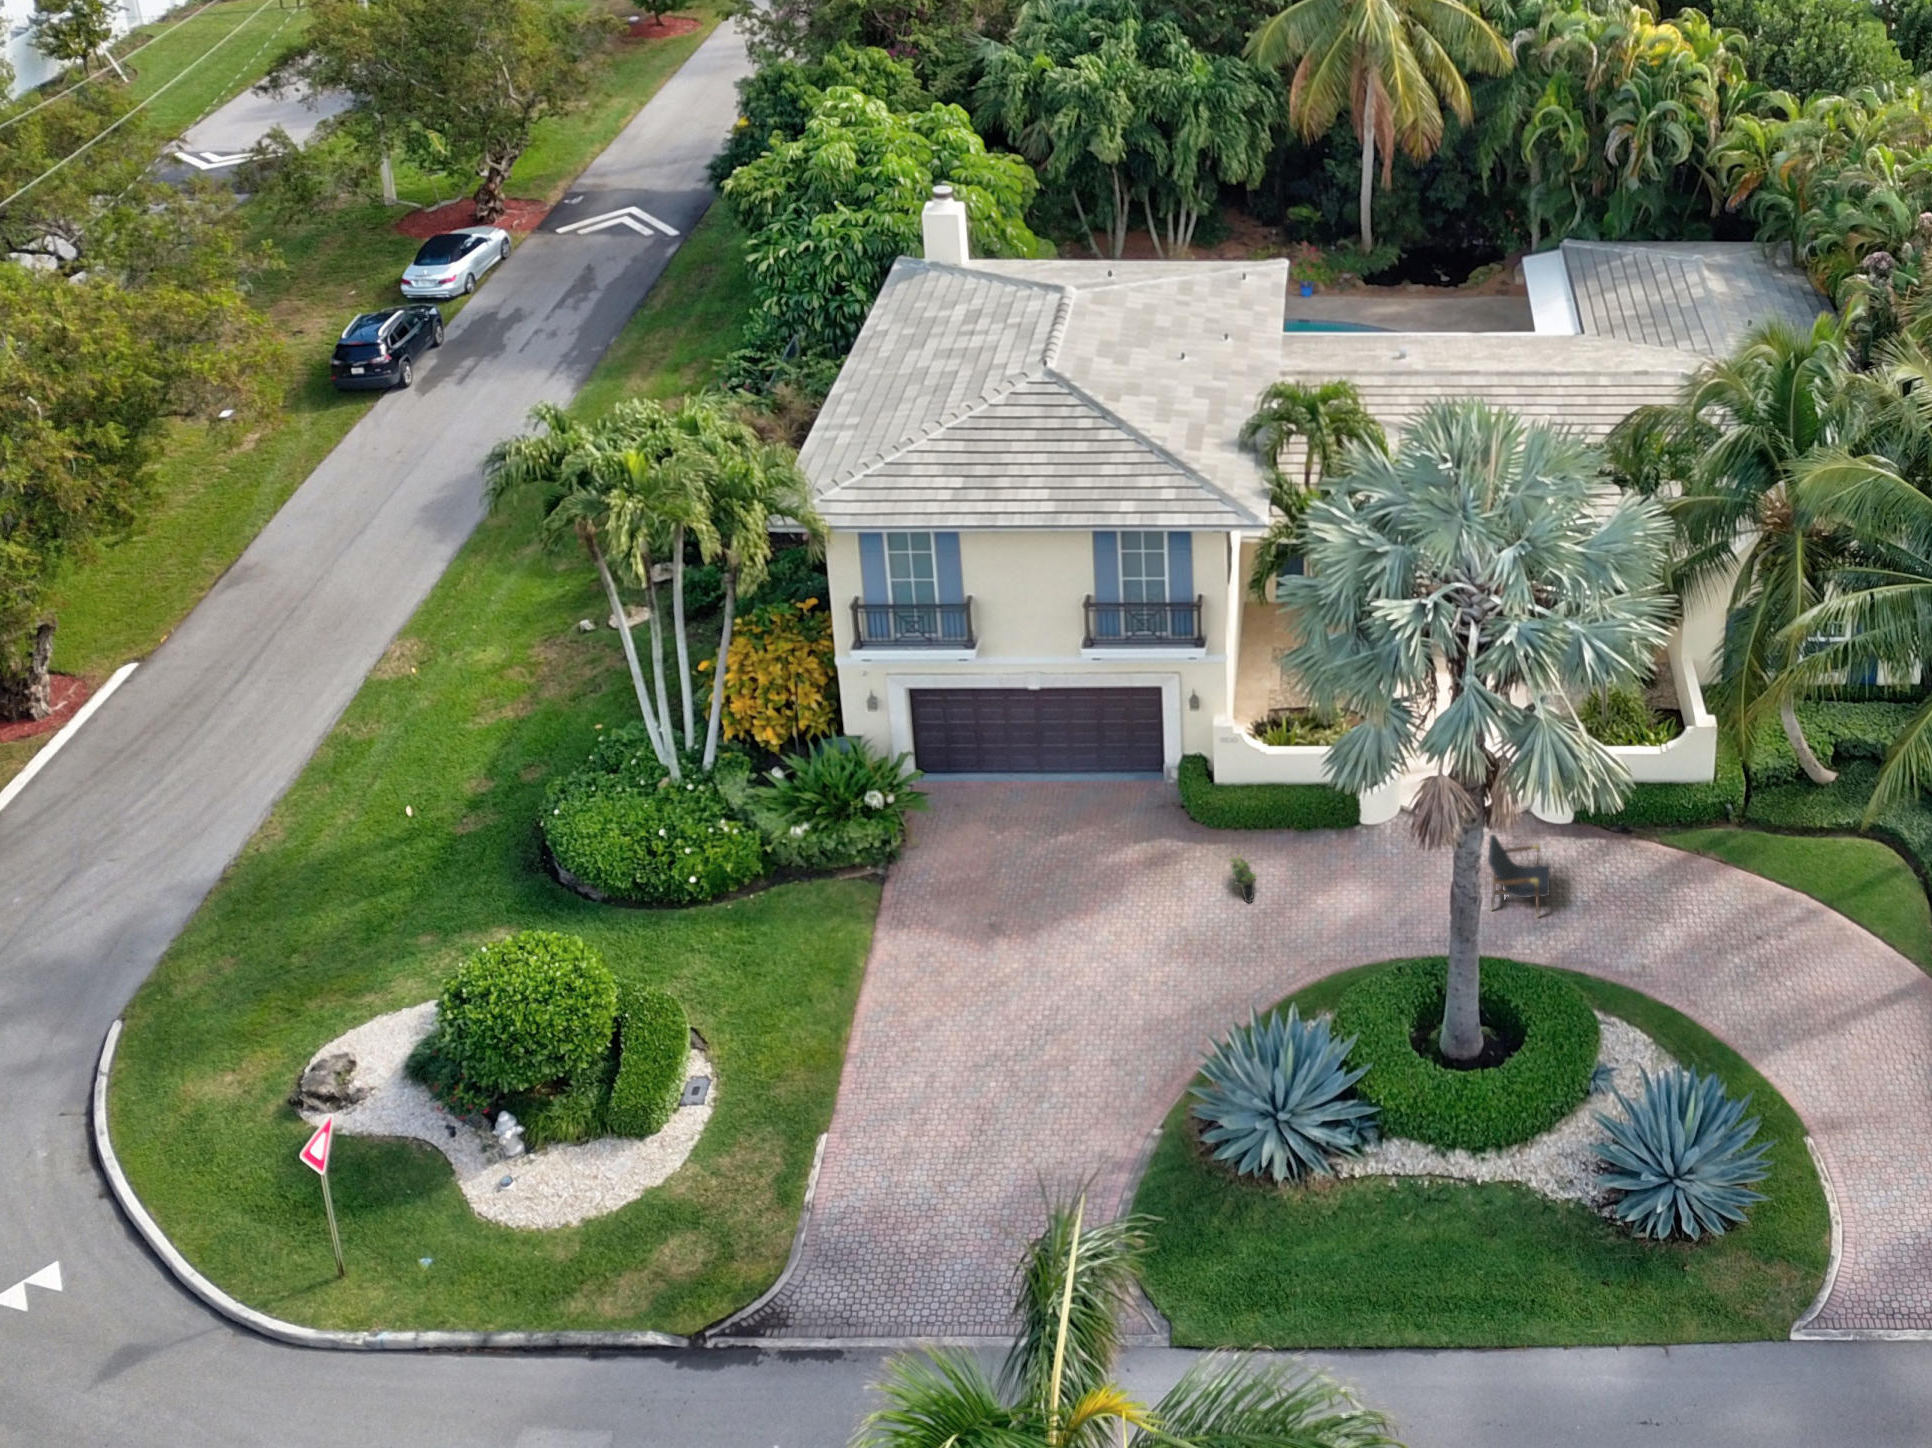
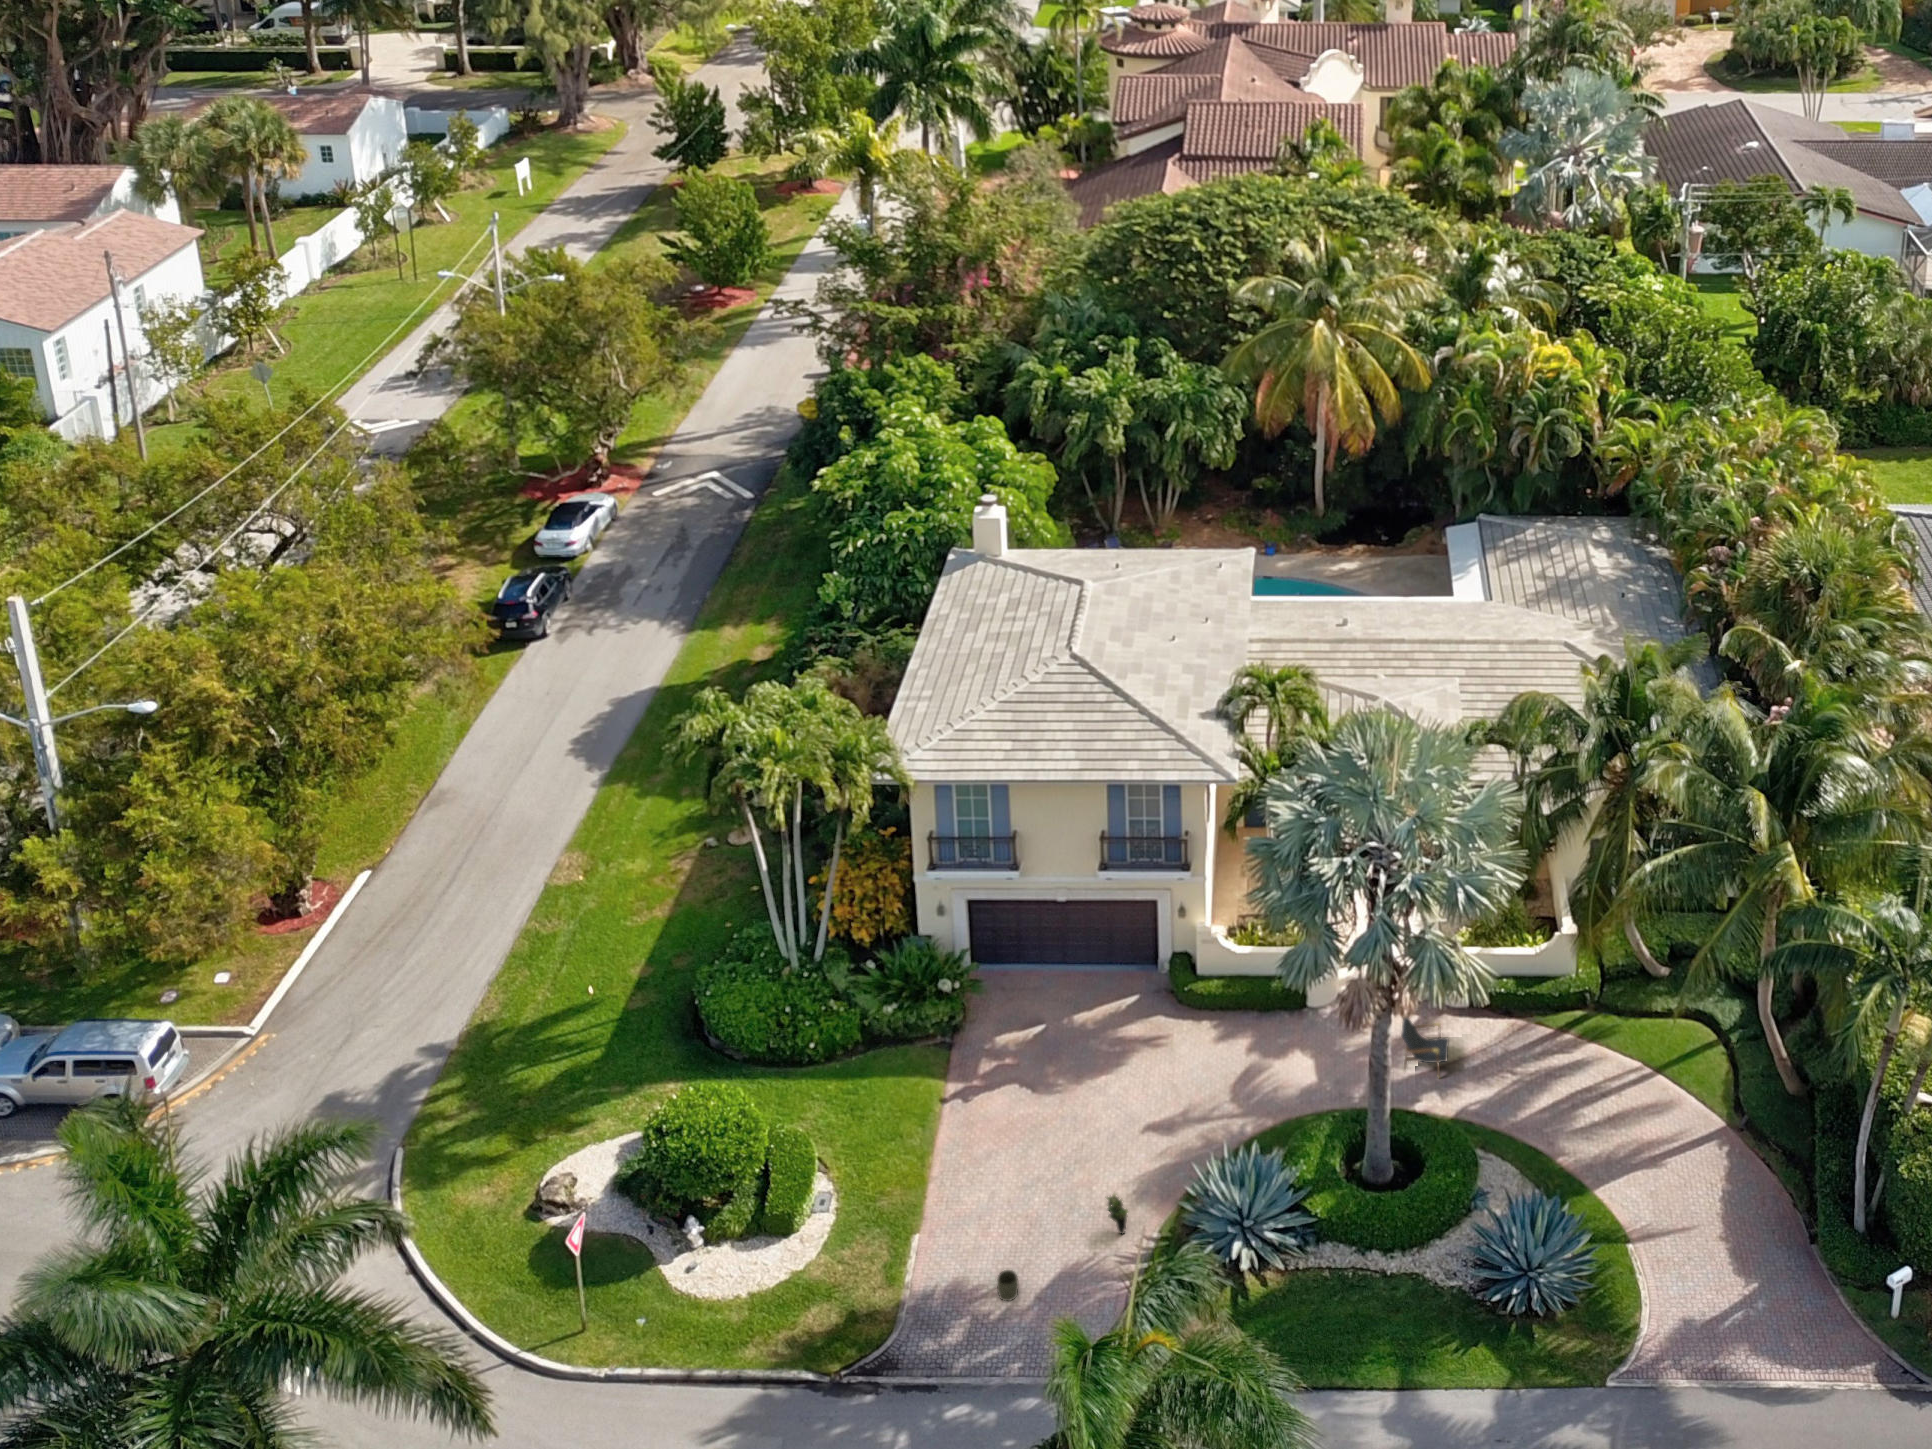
potted plant: present [1230,855,1256,903] -> present [1107,1194,1128,1234]
woven basket: none [931,1185,962,1228] -> present [997,1270,1019,1301]

